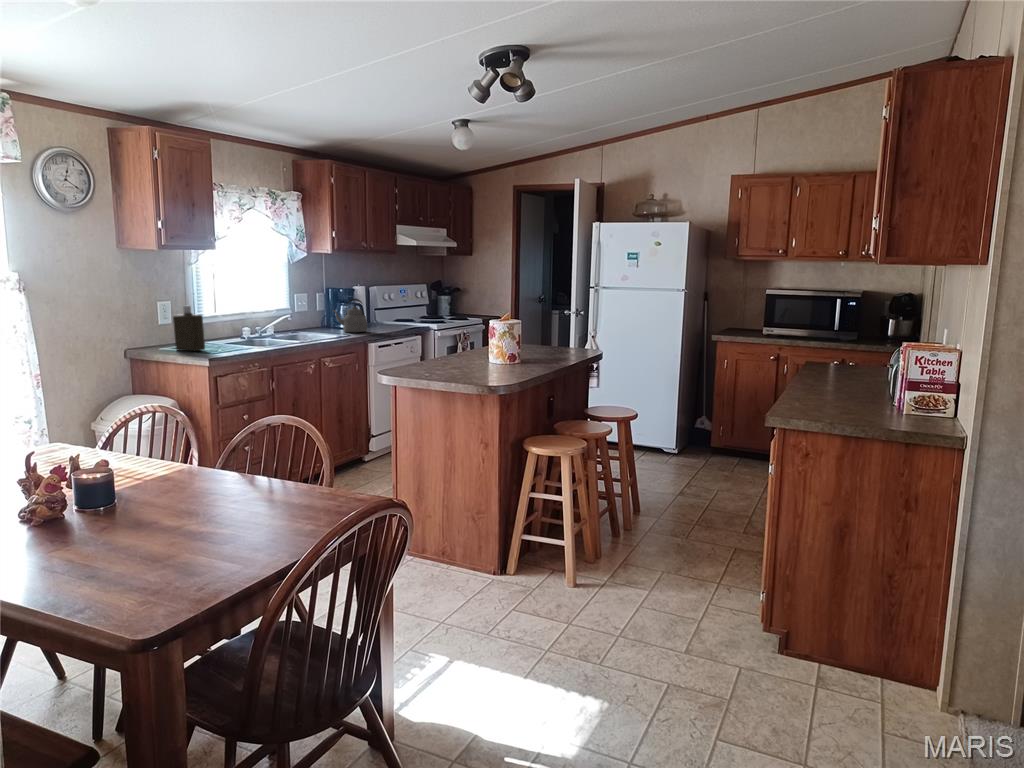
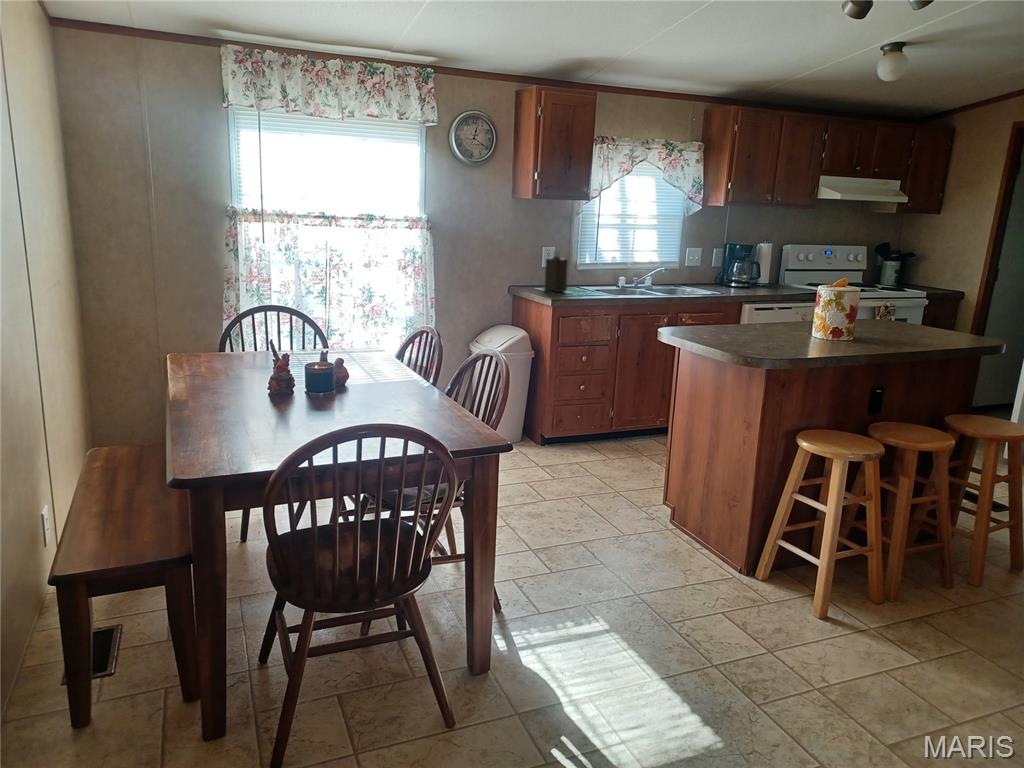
kettle: present [333,299,367,332] -> none [717,255,752,292]

